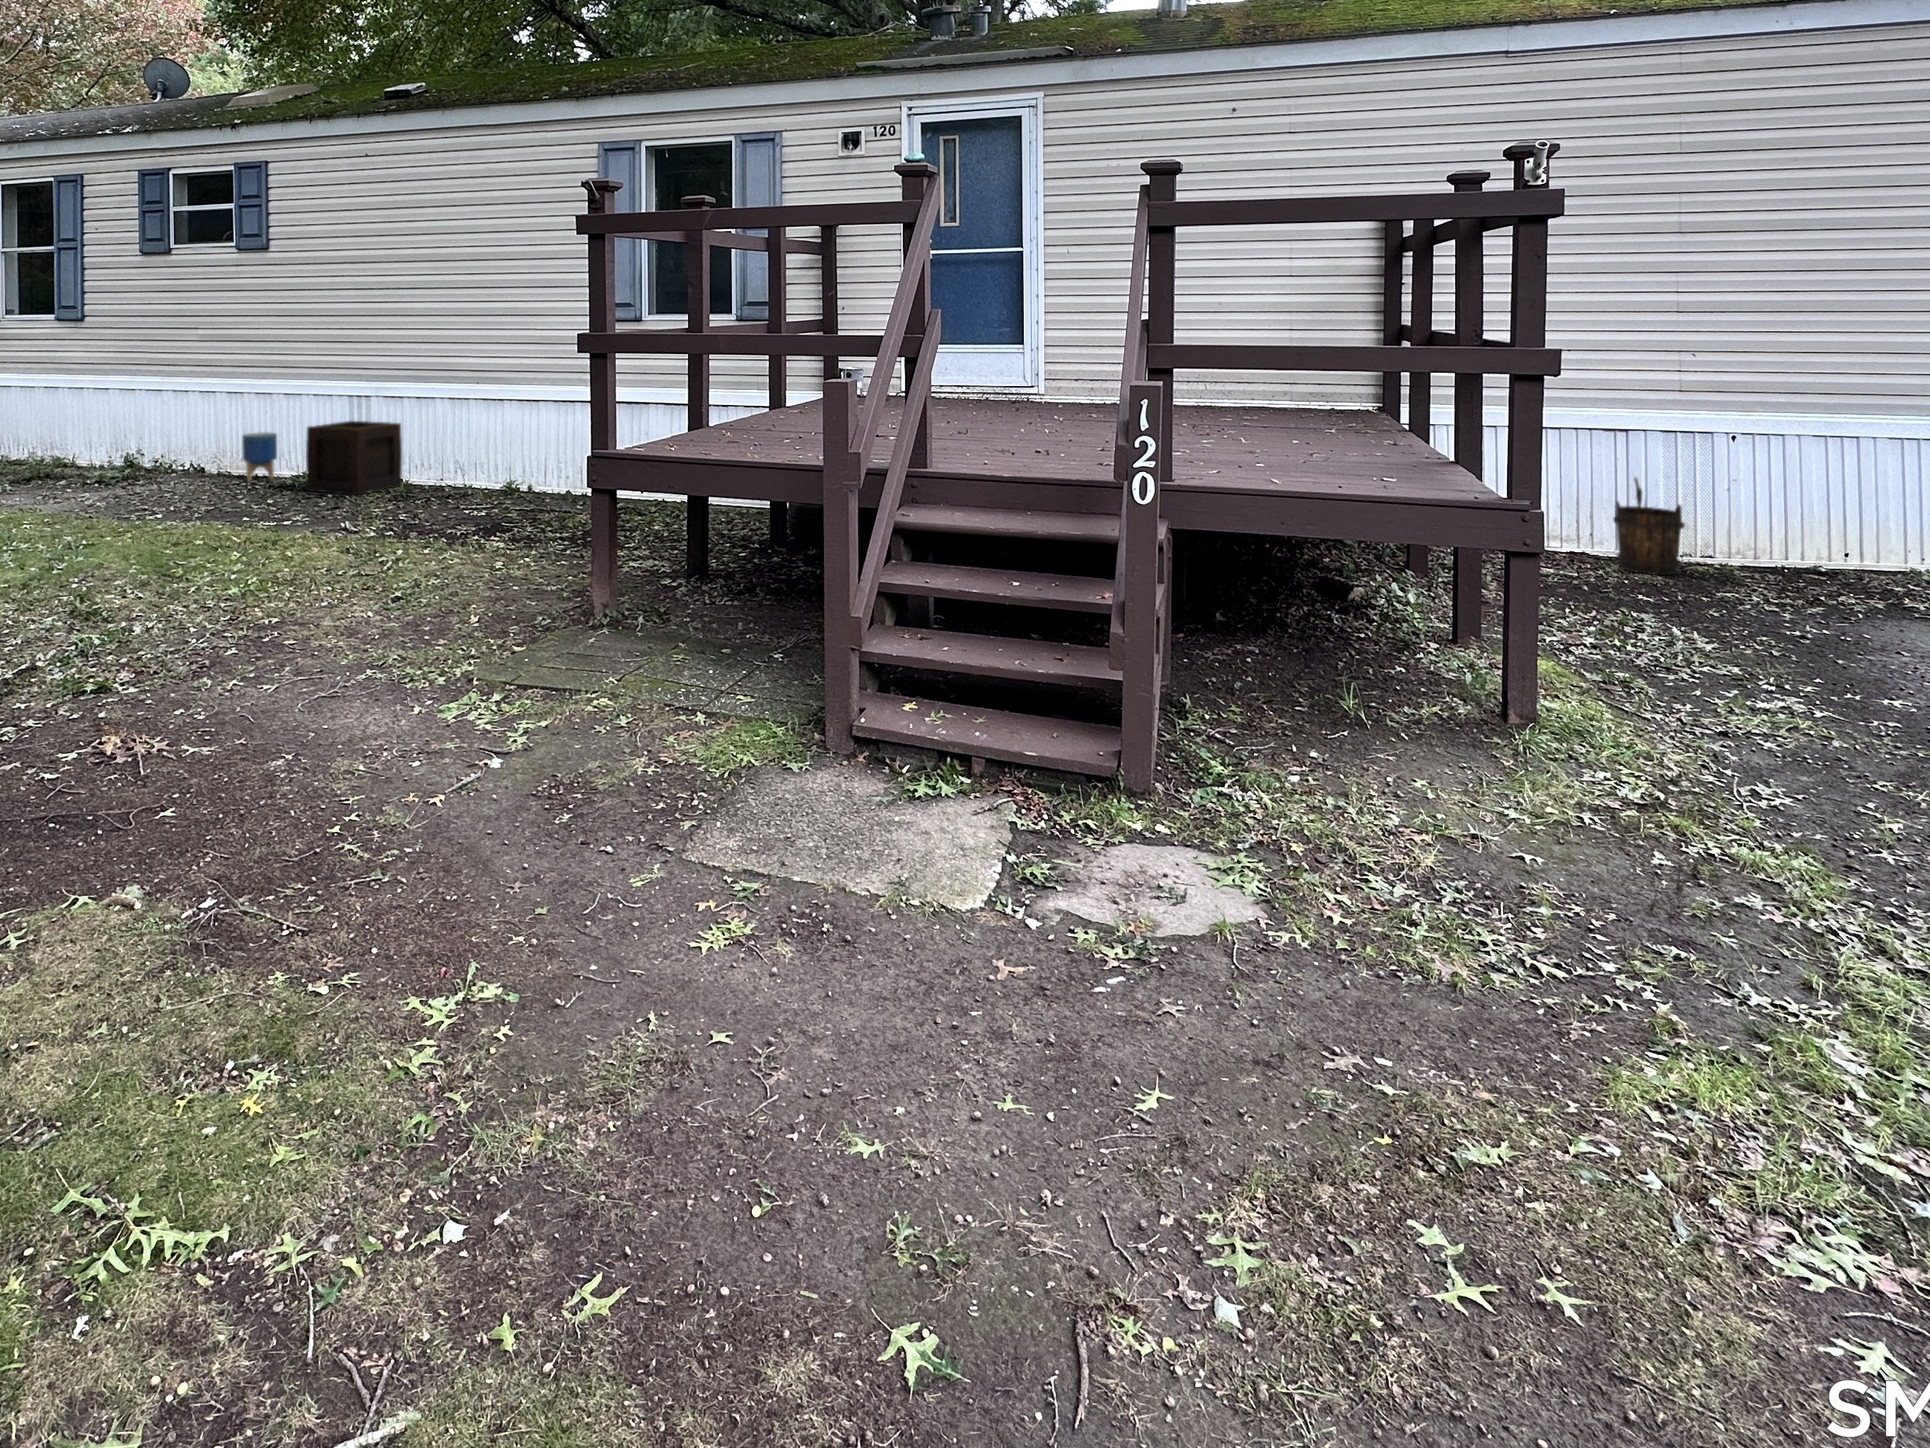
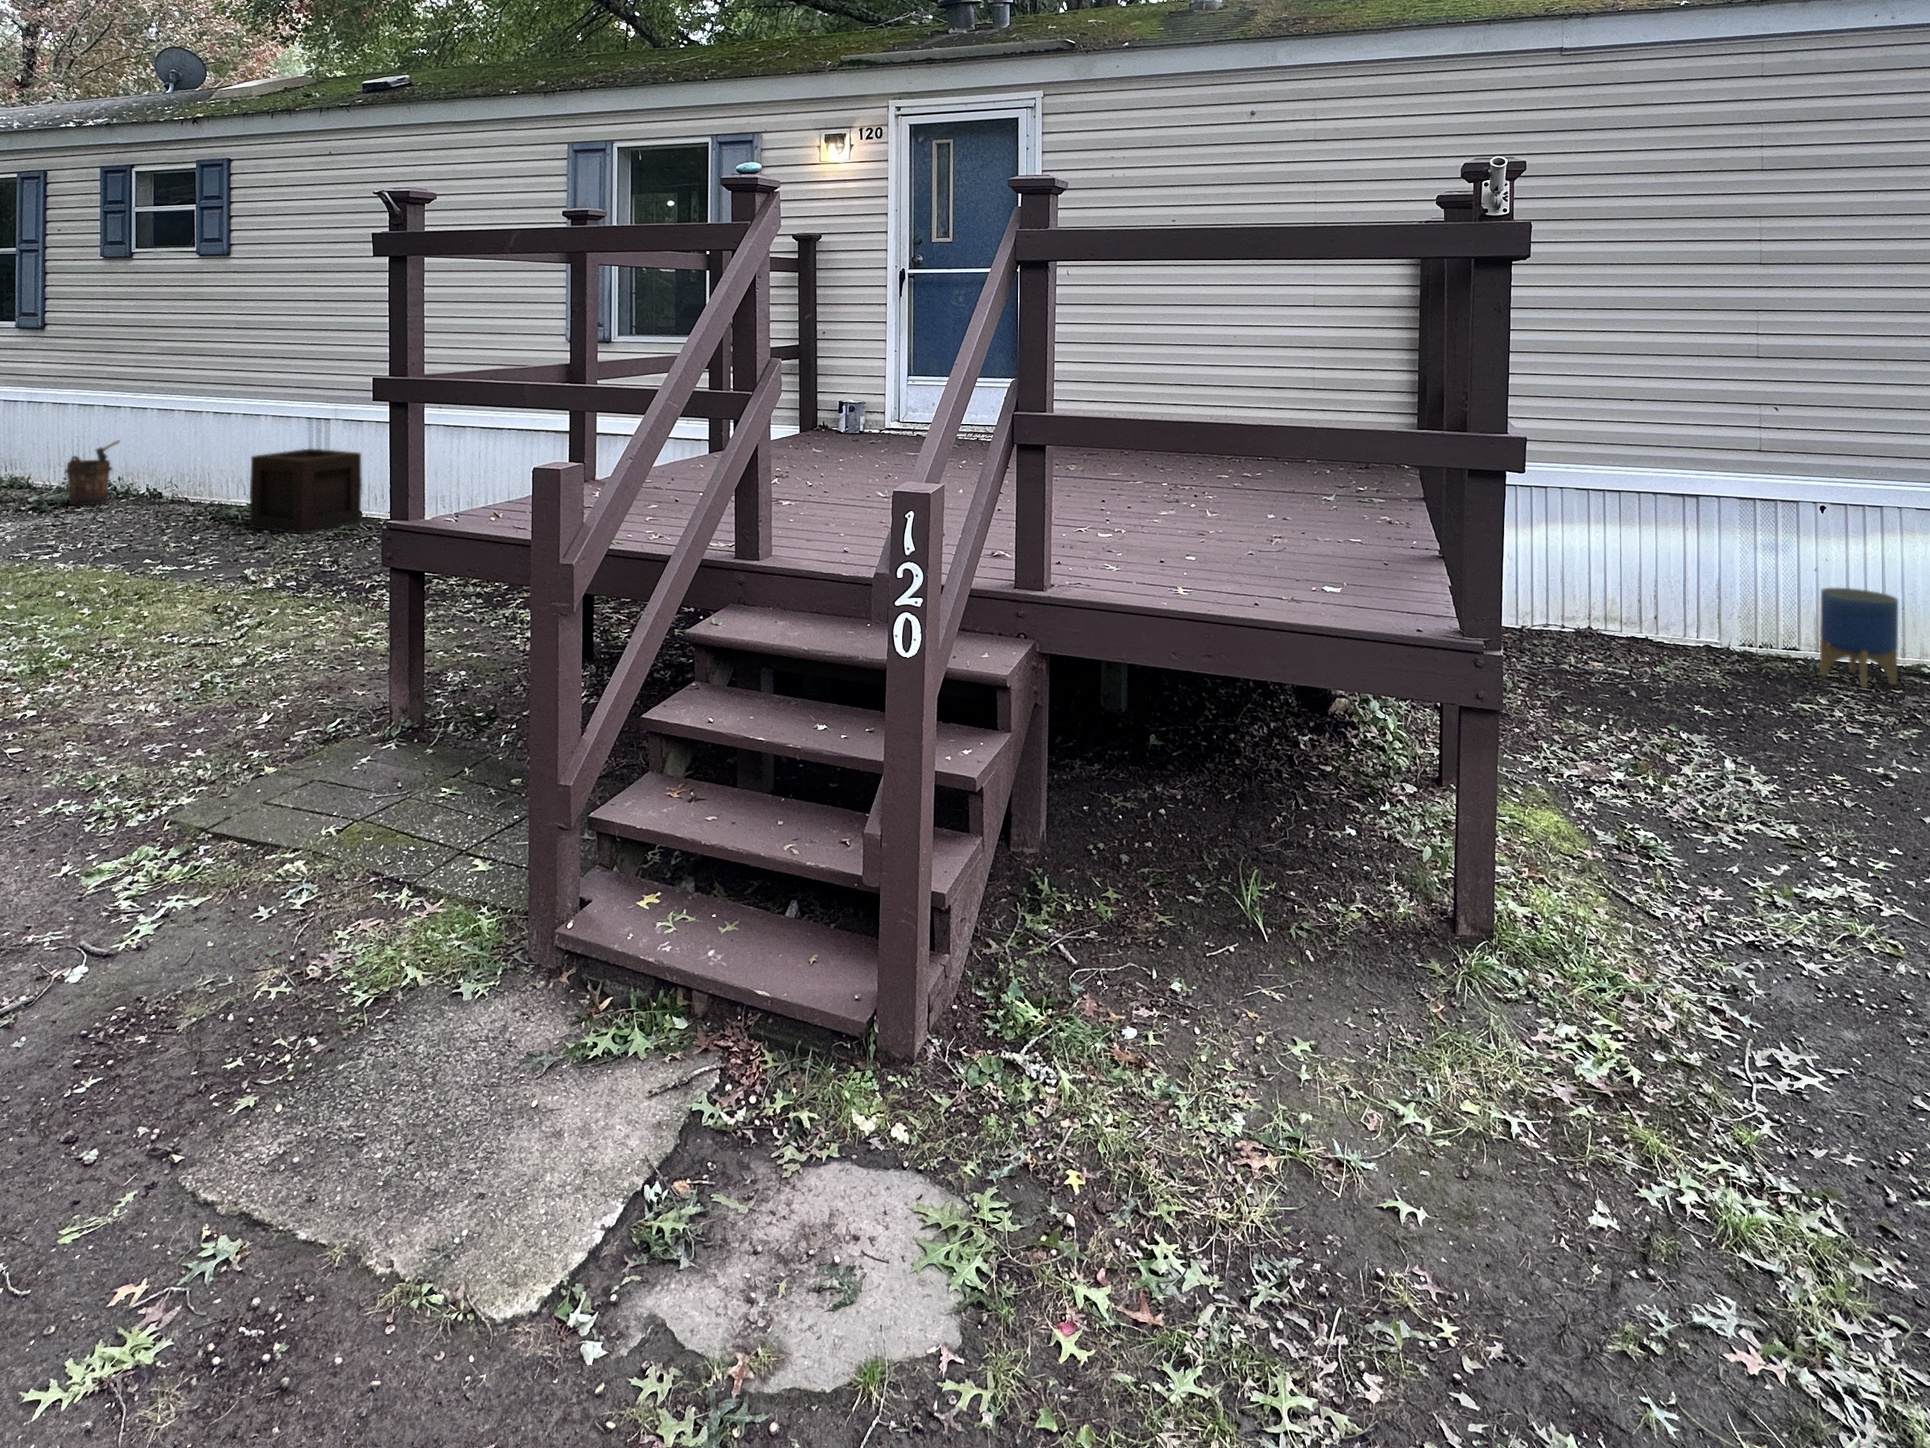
planter: present [242,432,277,481] -> present [1820,588,1898,688]
bucket: present [1613,478,1685,575] -> present [65,441,119,505]

